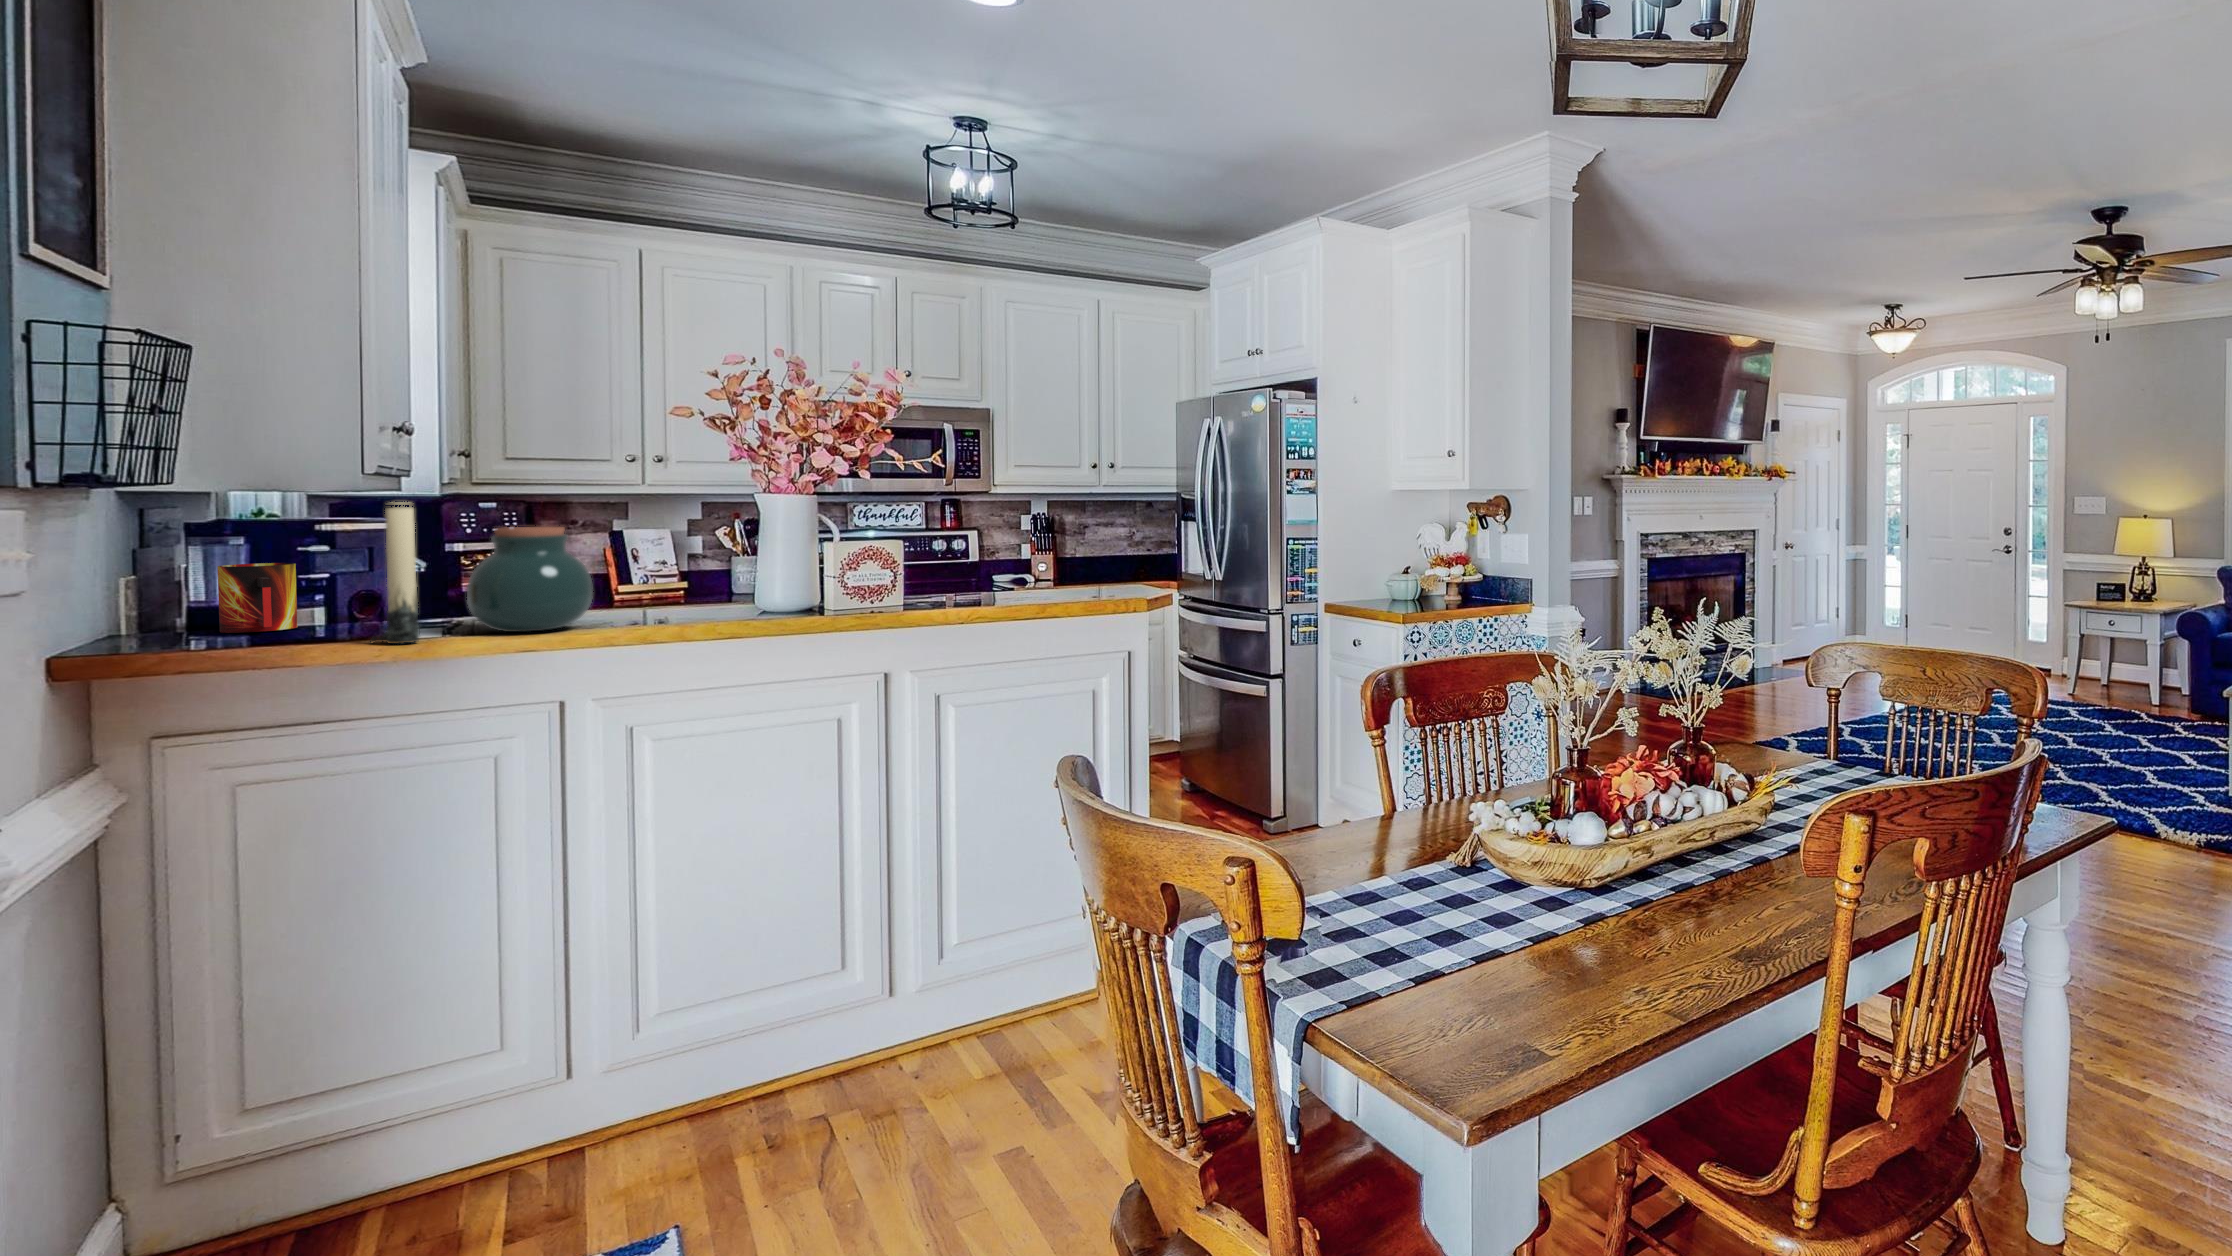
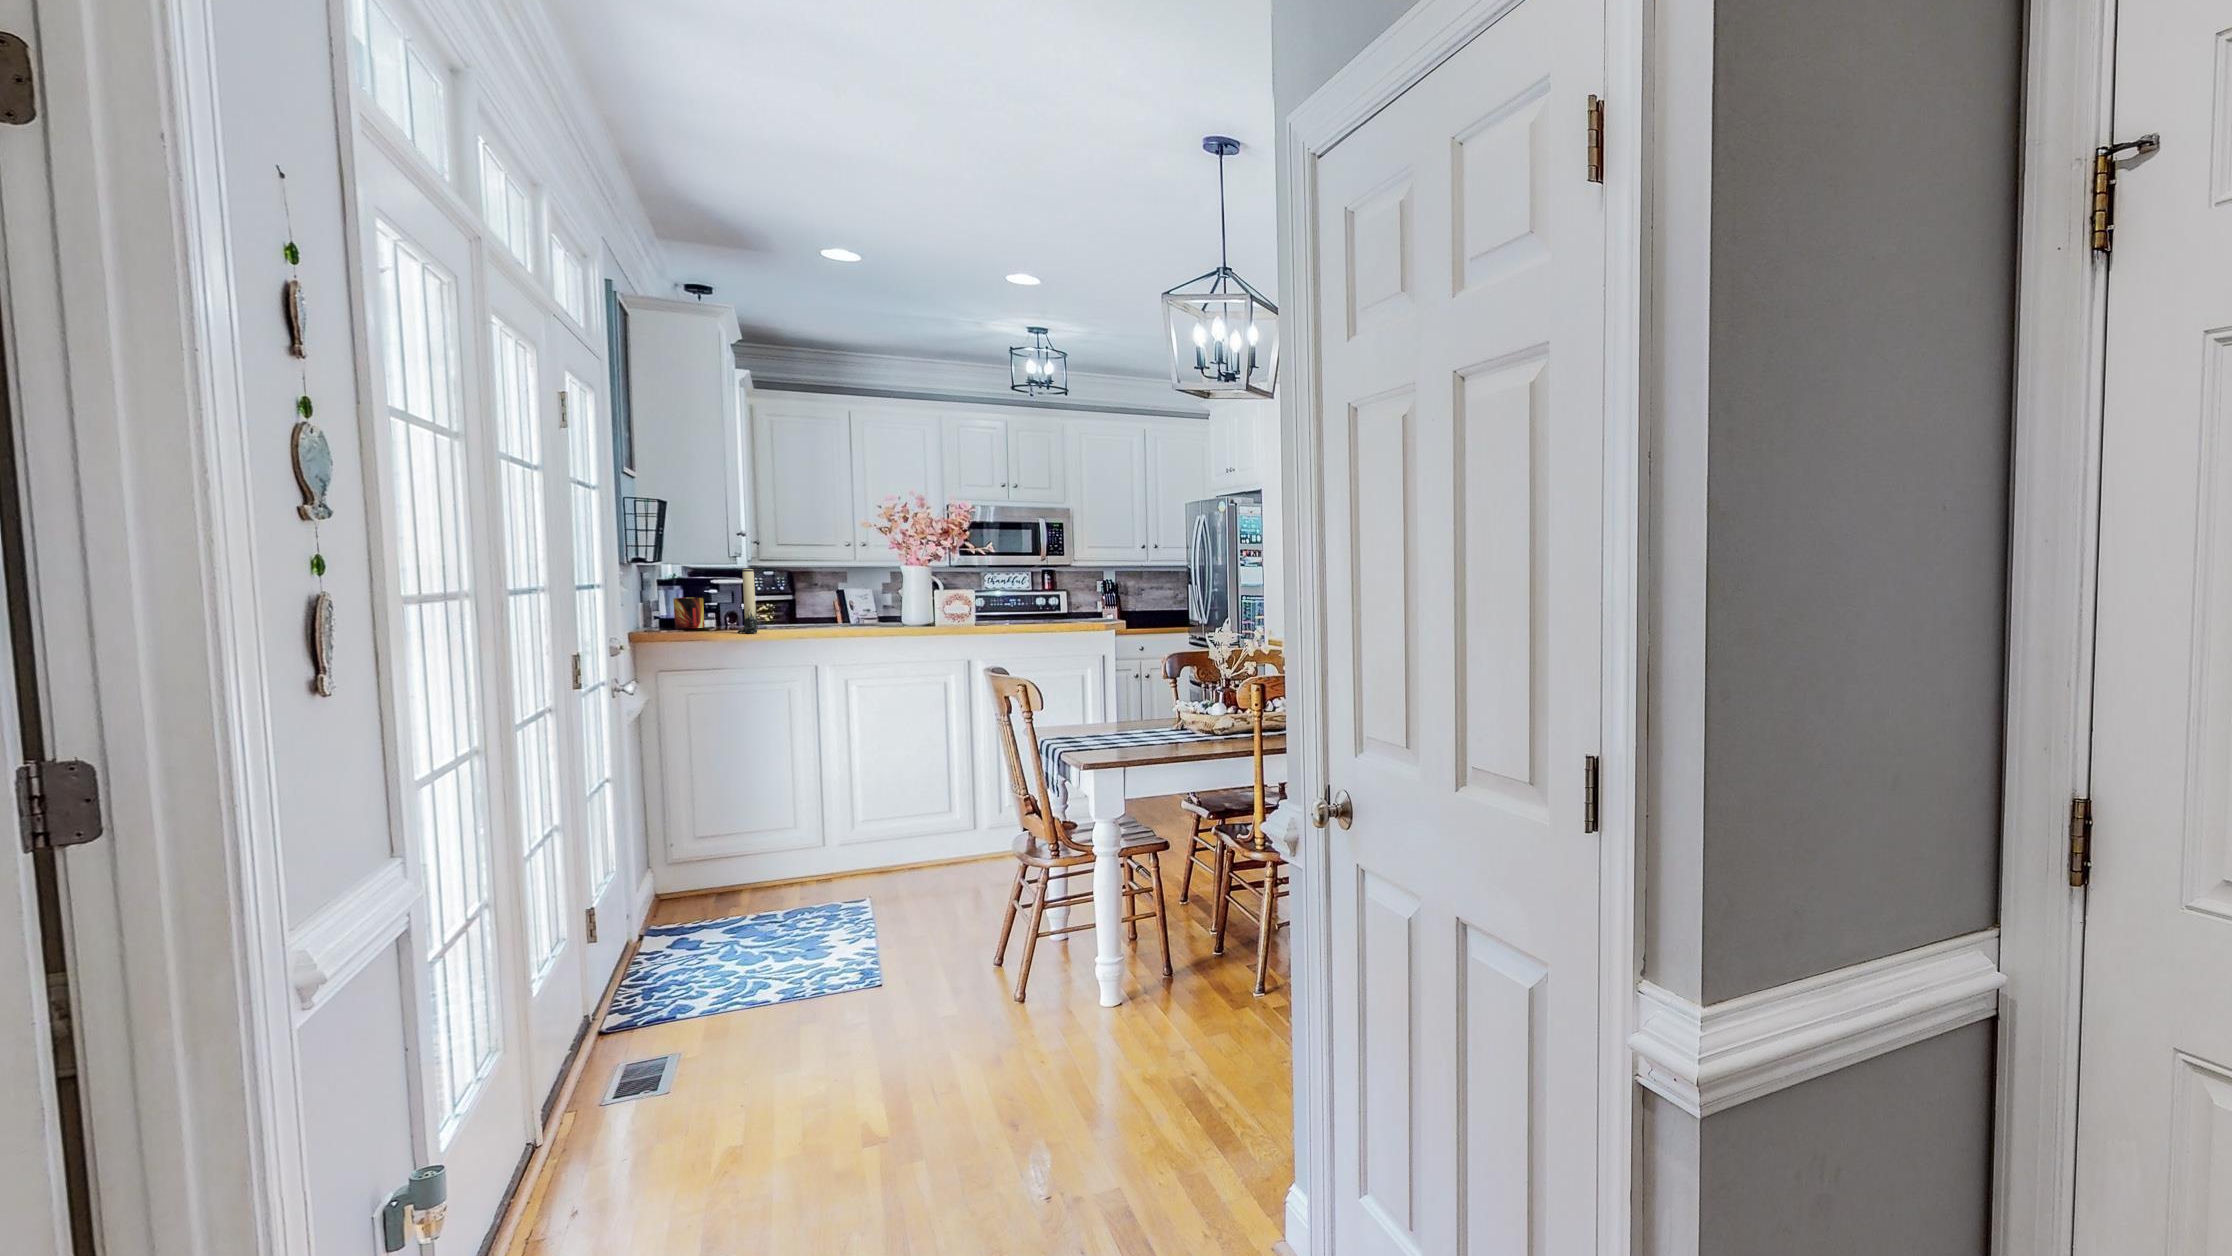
jar: present [467,527,593,632] -> none [775,581,828,631]

